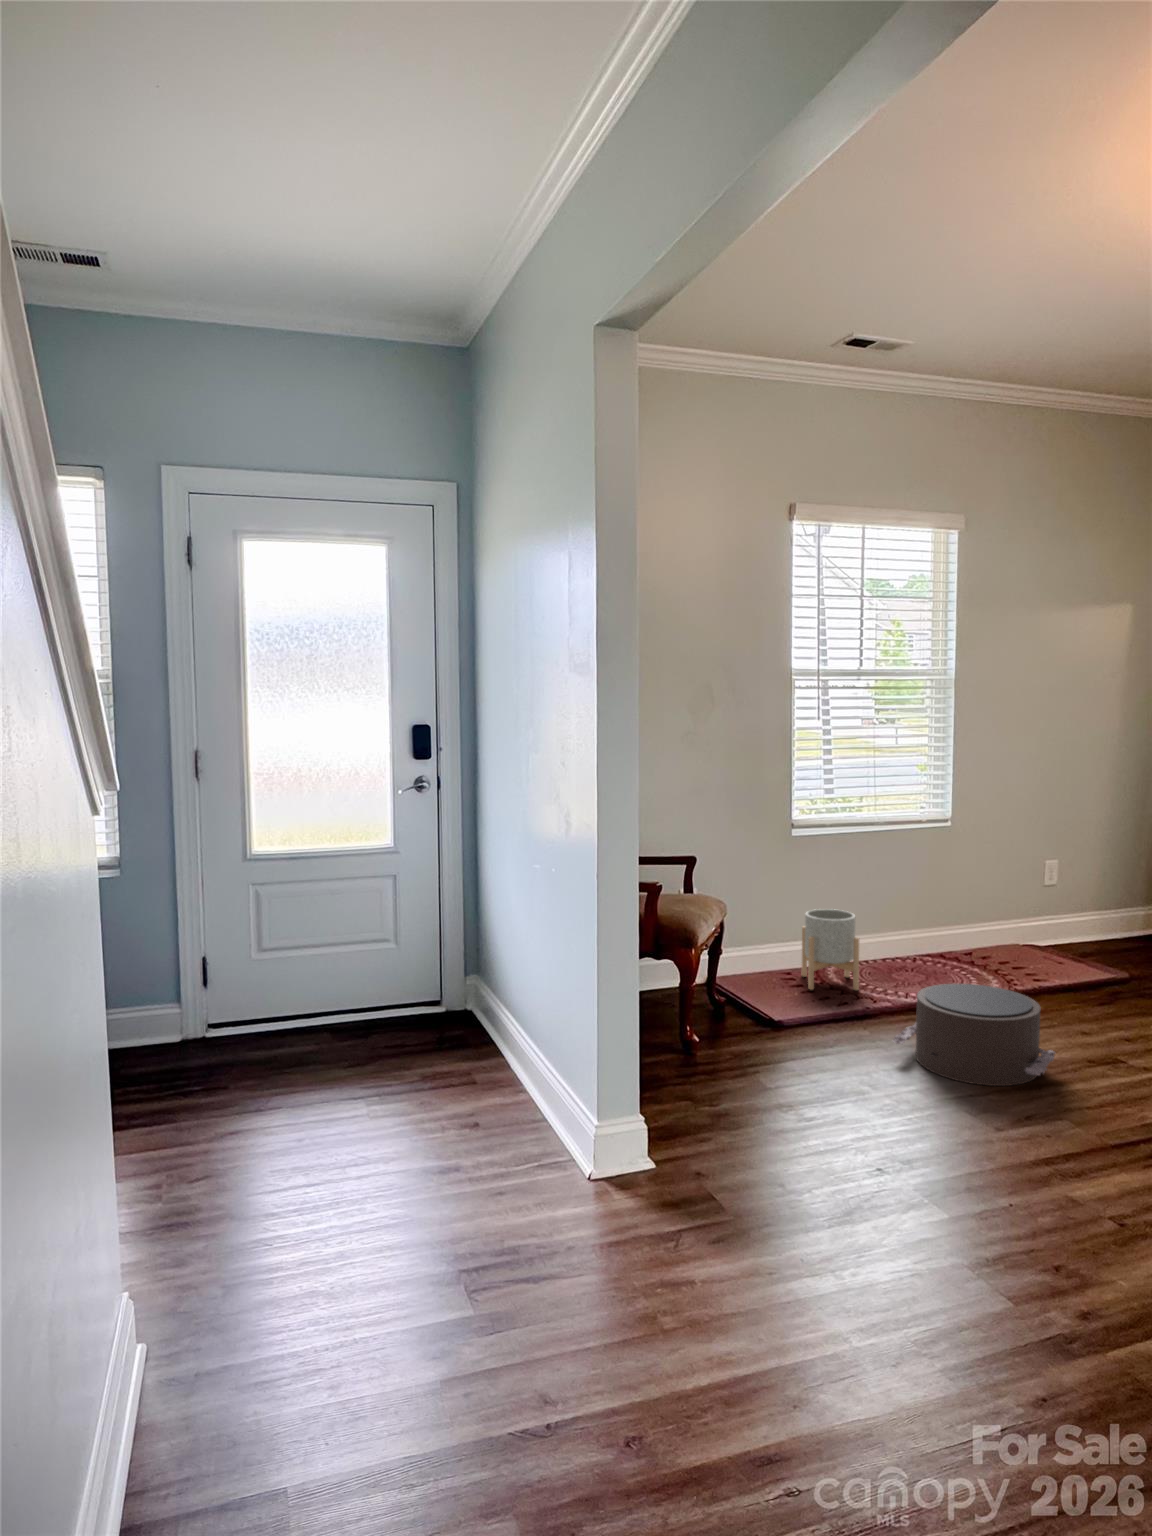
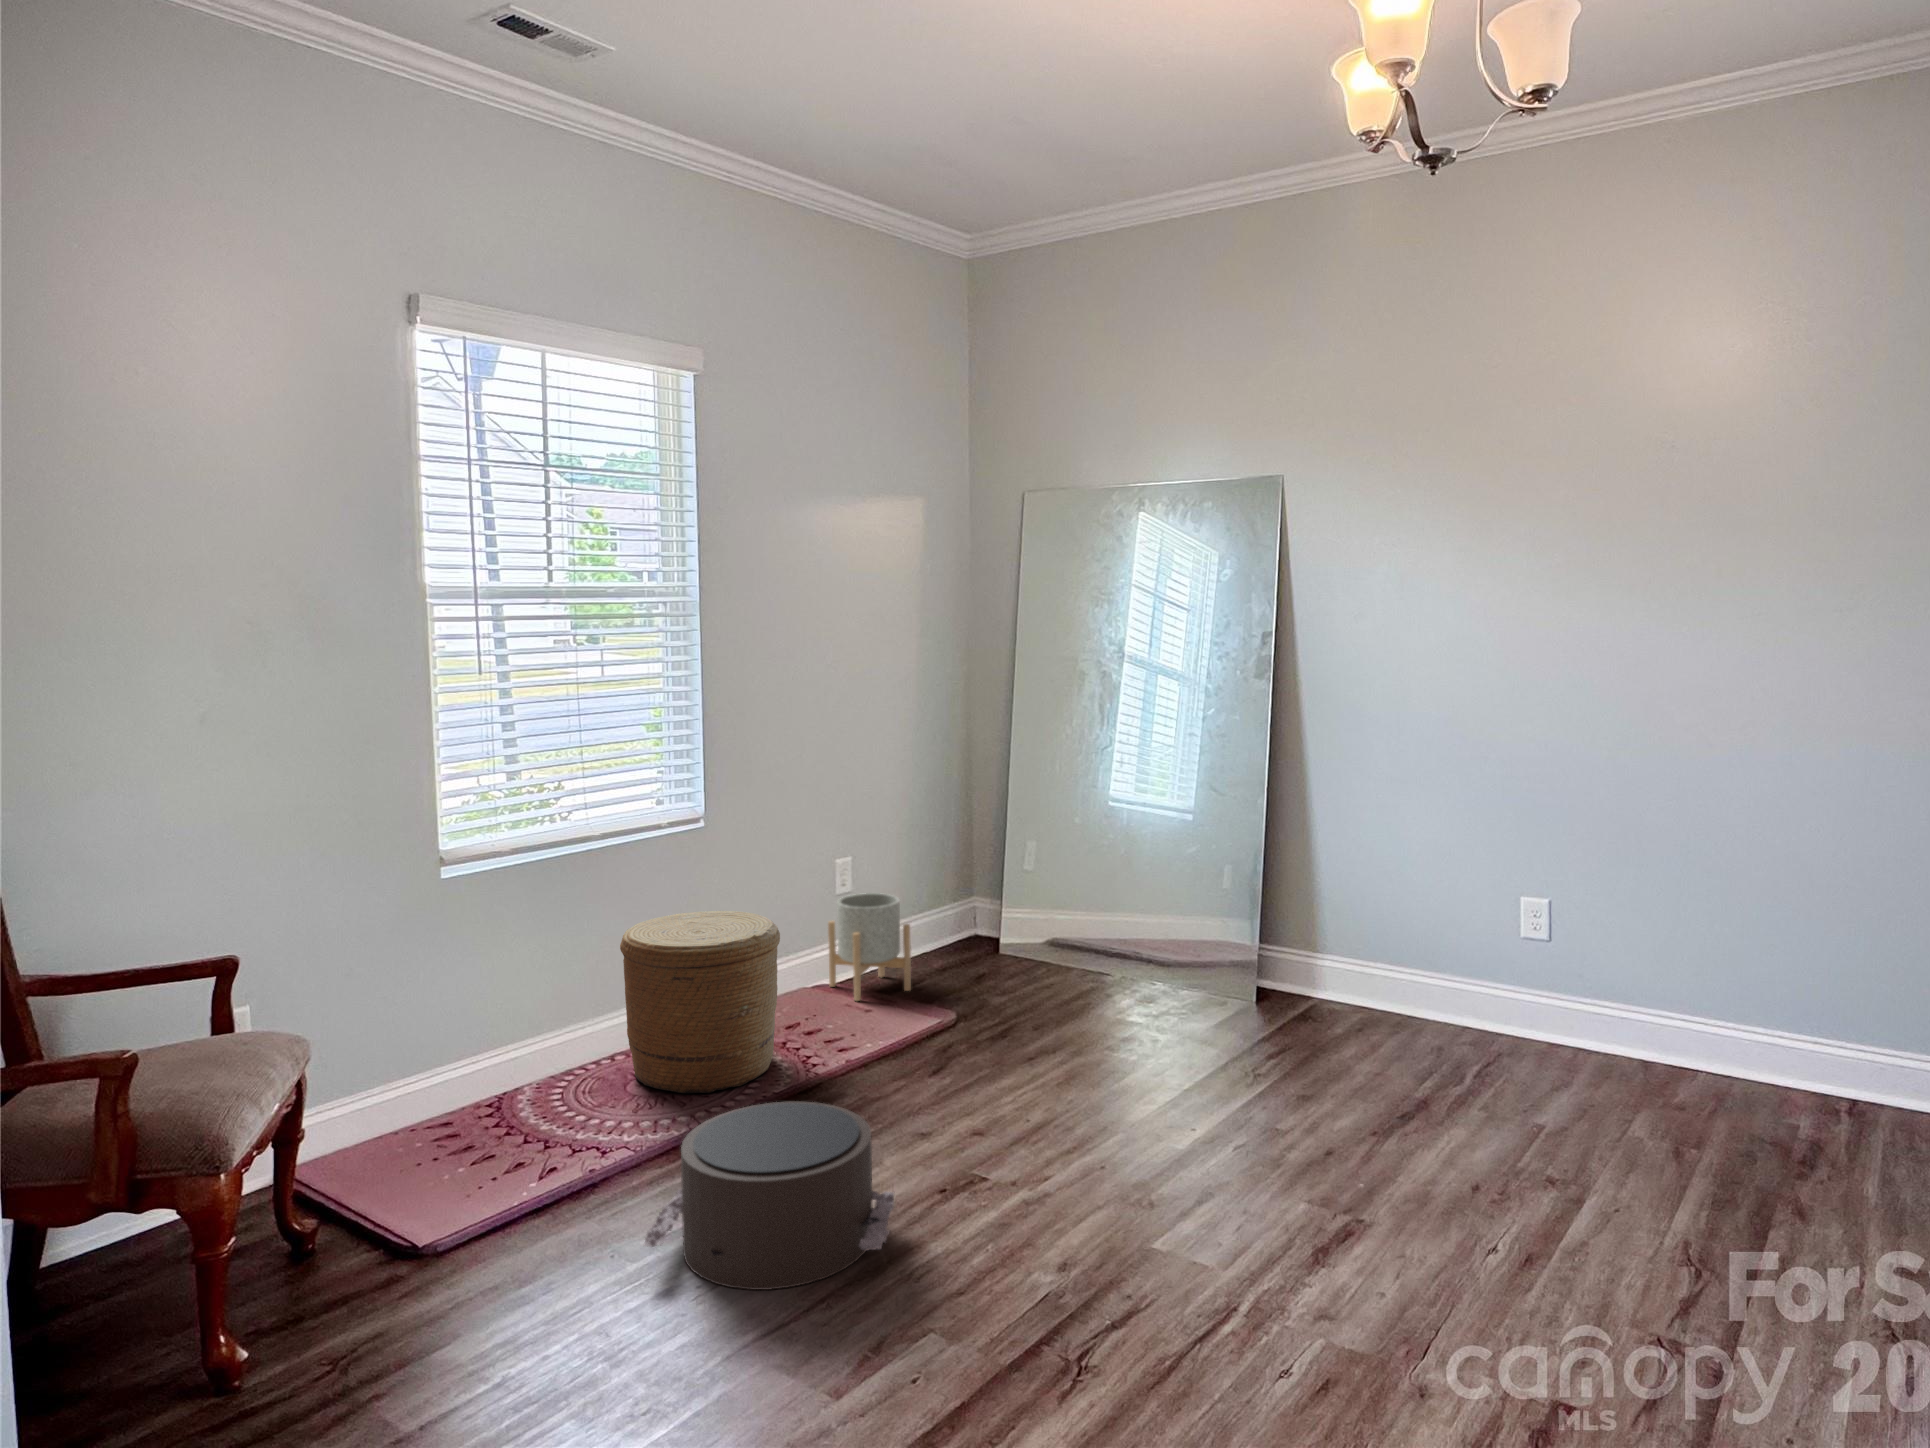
woven basket: none [892,877,997,988] -> present [620,911,780,1093]
planter: present [802,909,859,990] -> present [828,893,911,1001]

